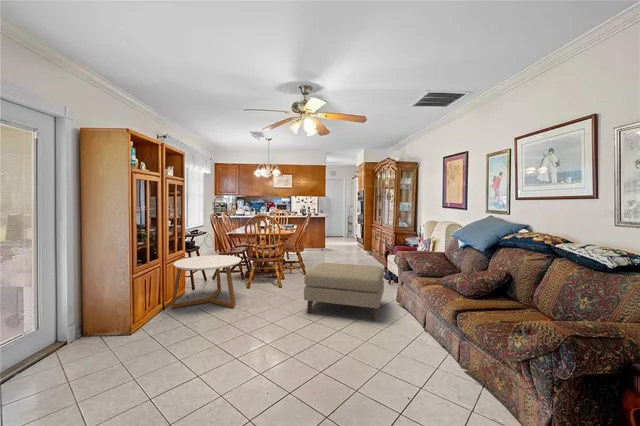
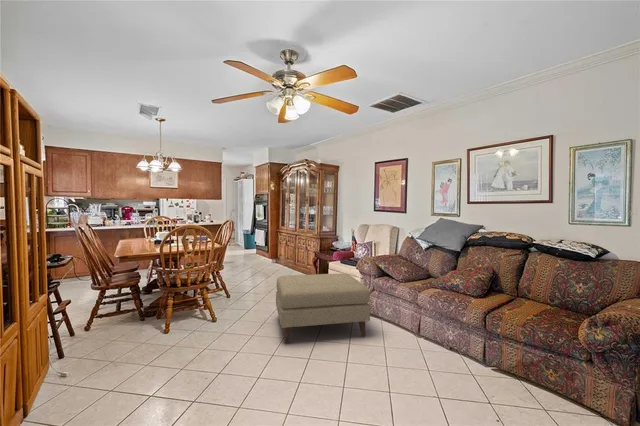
coffee table: present [171,255,241,308] -> none [36,281,174,393]

